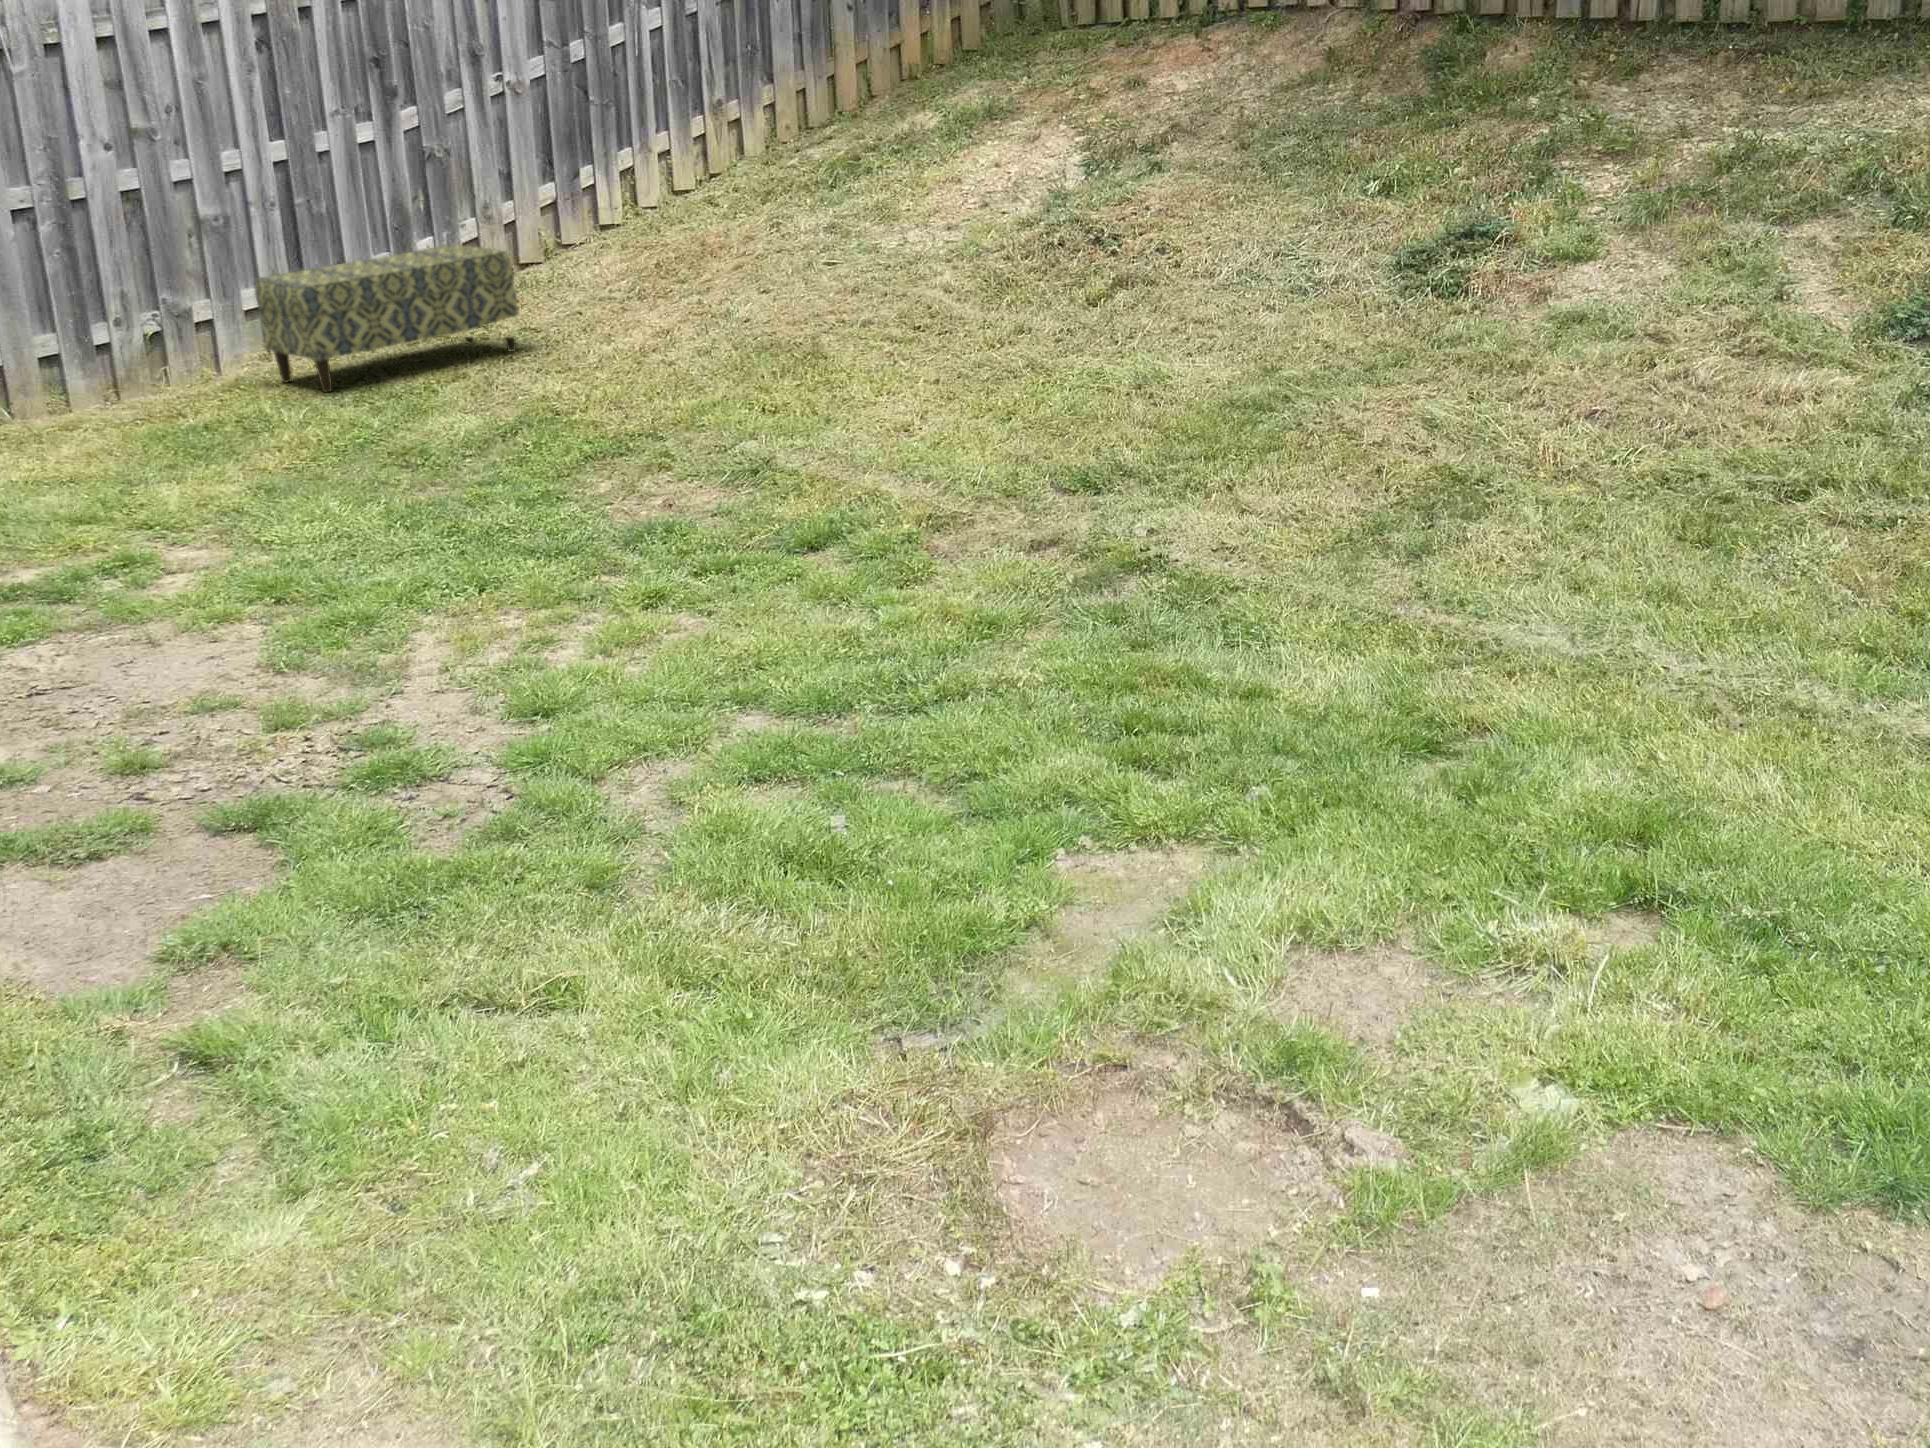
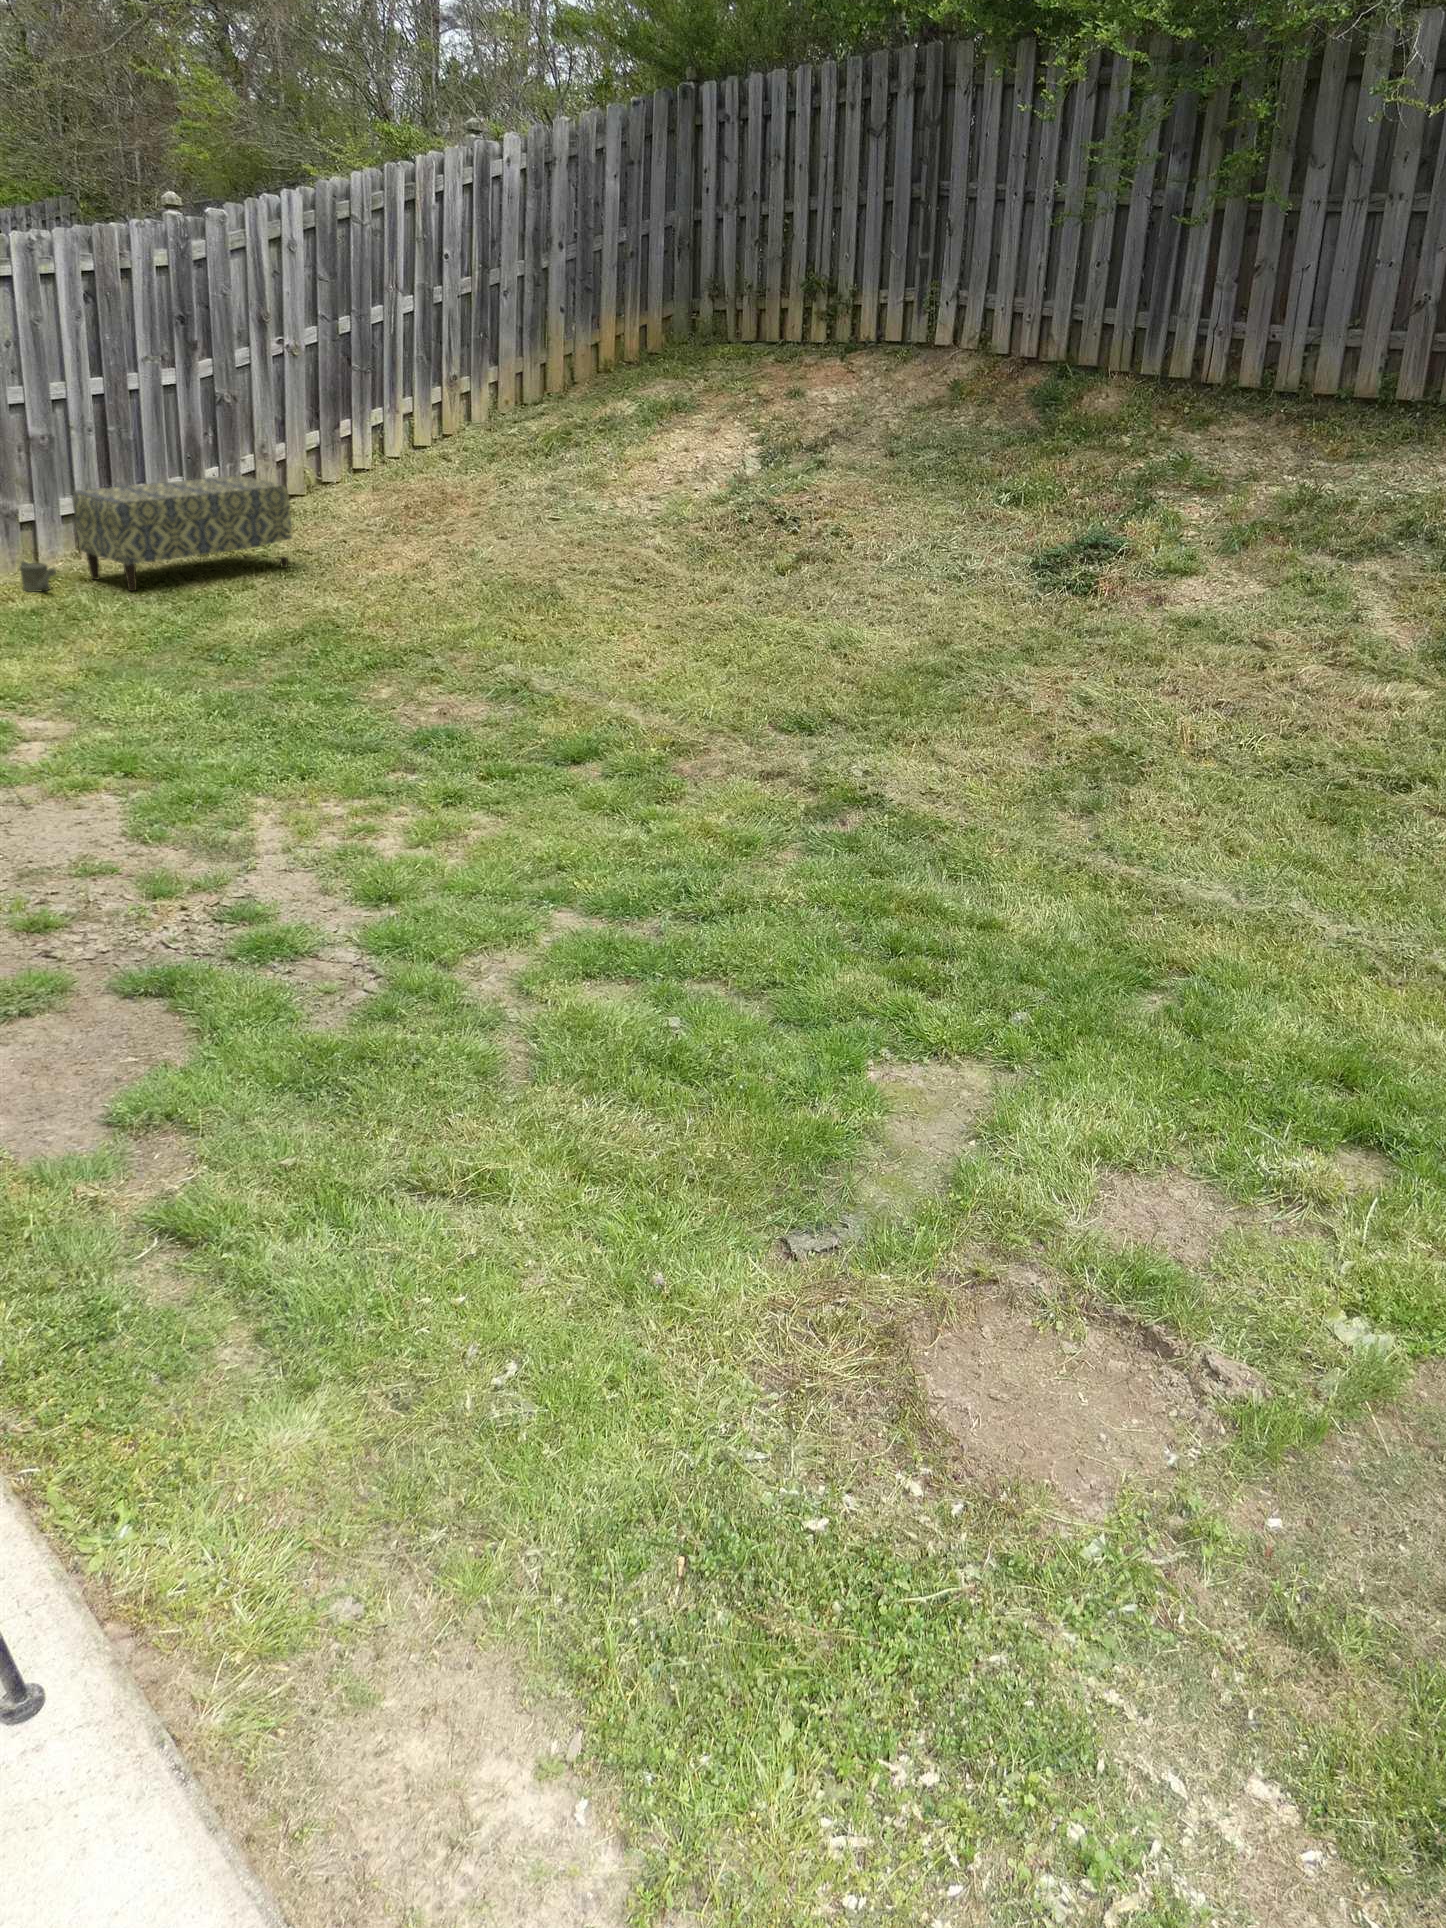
watering can: none [195,367,237,402] -> present [19,561,56,592]

